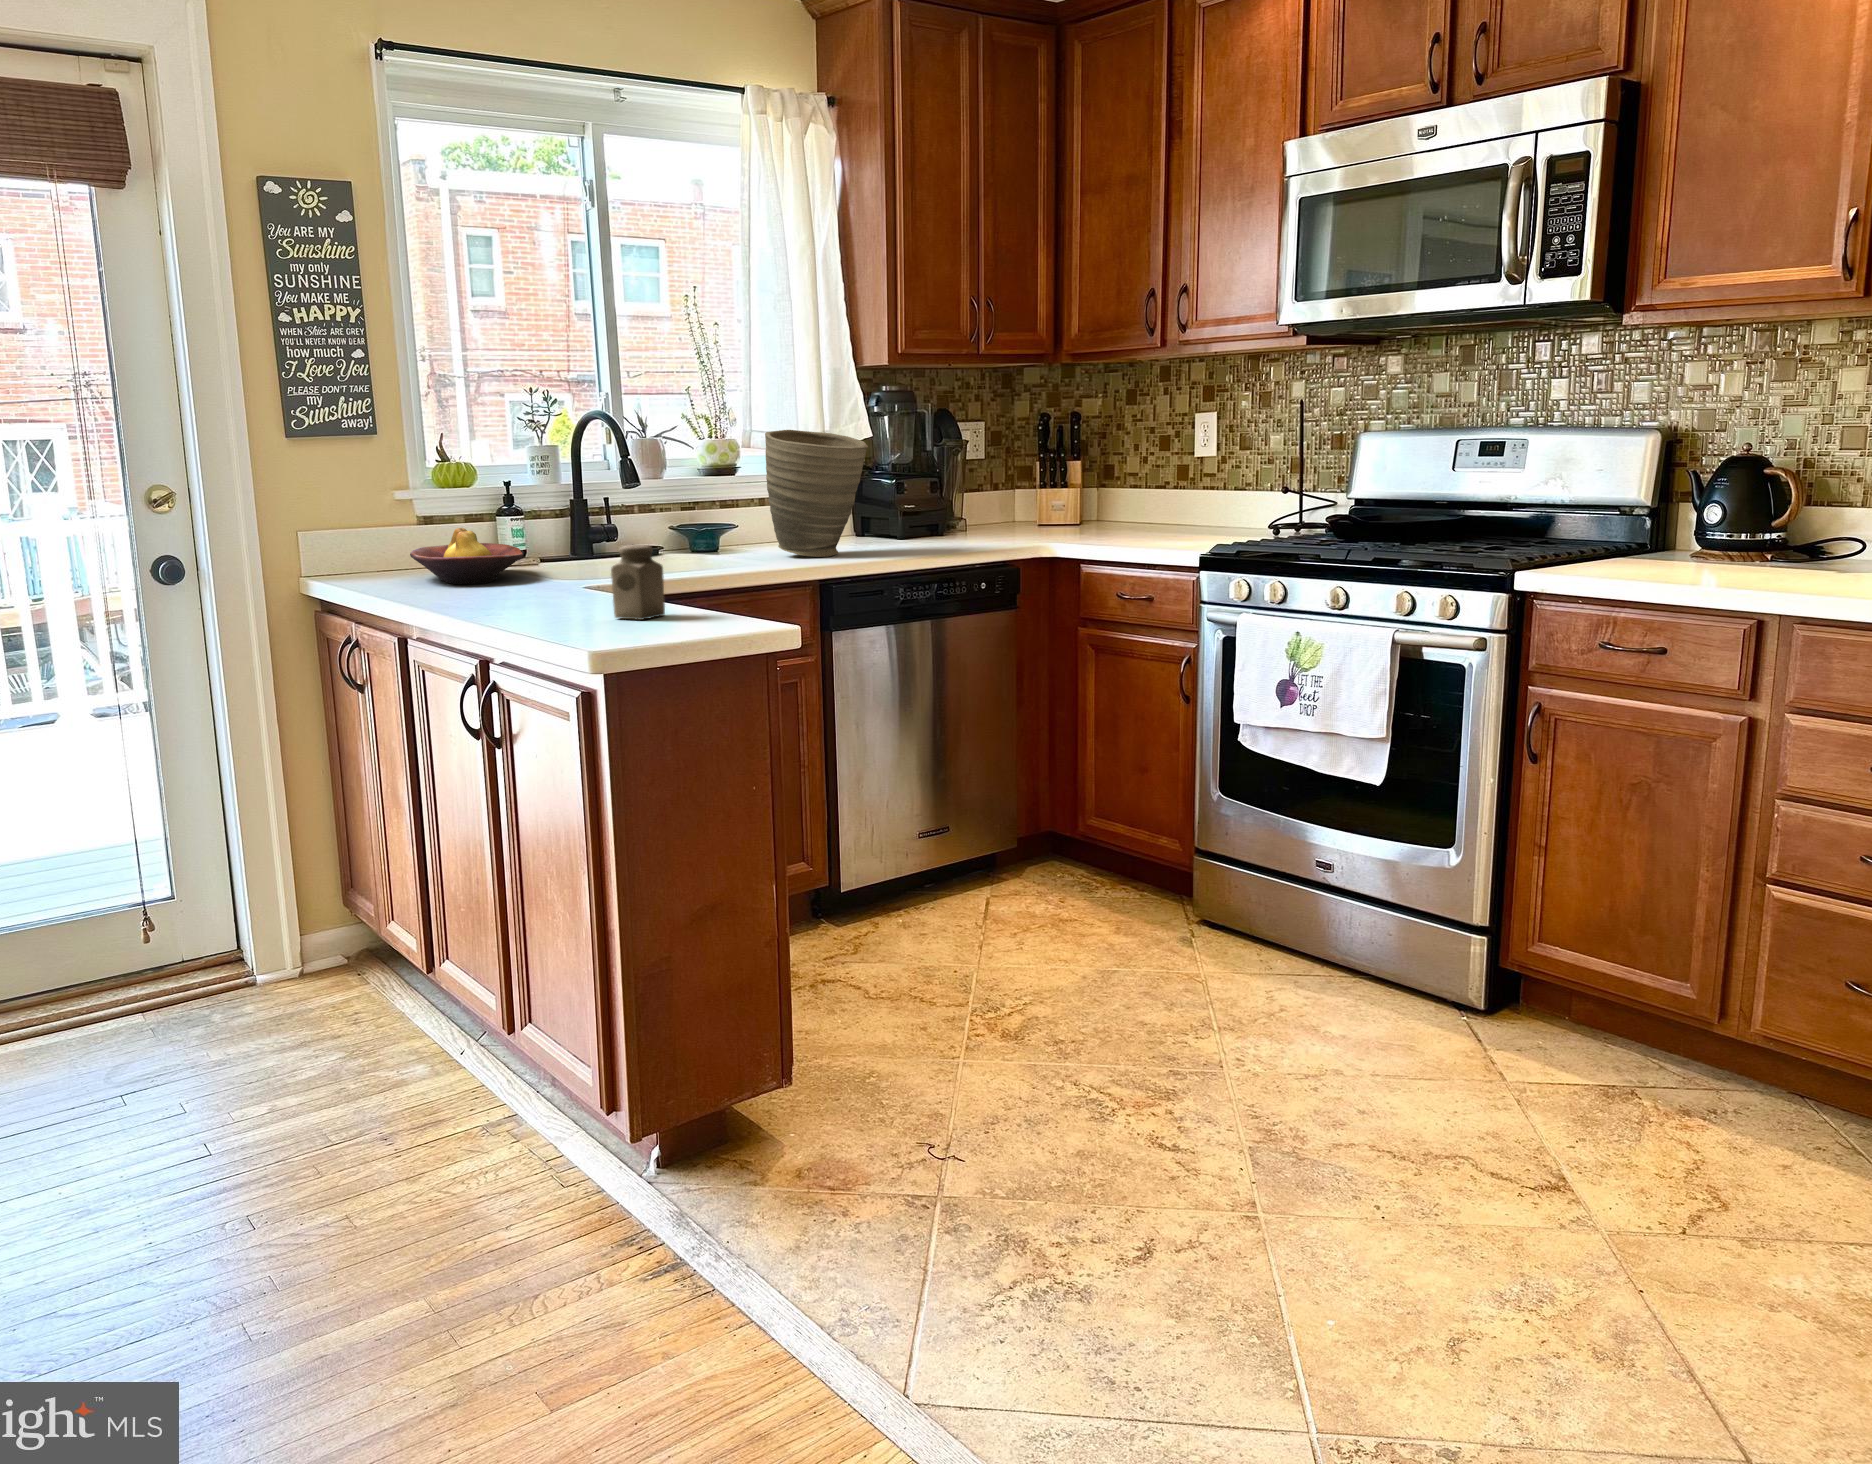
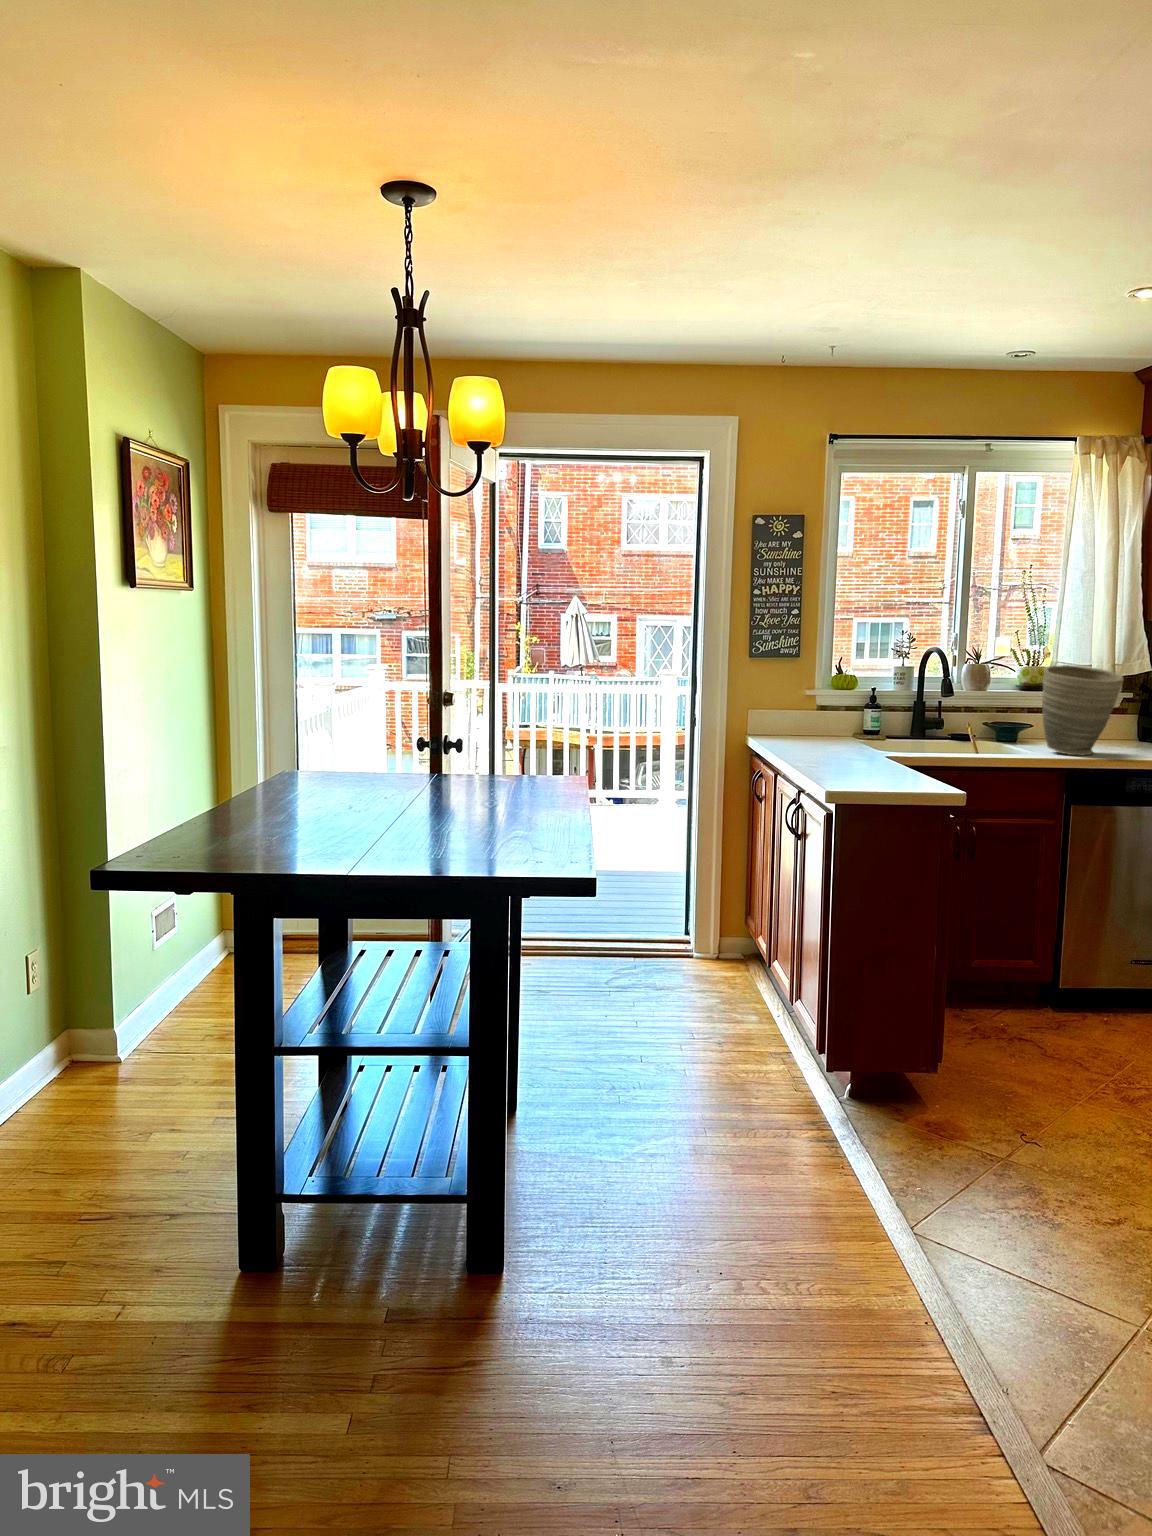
fruit bowl: present [410,528,523,584] -> none [799,715,865,750]
salt shaker: present [611,545,665,620] -> none [868,740,901,786]

